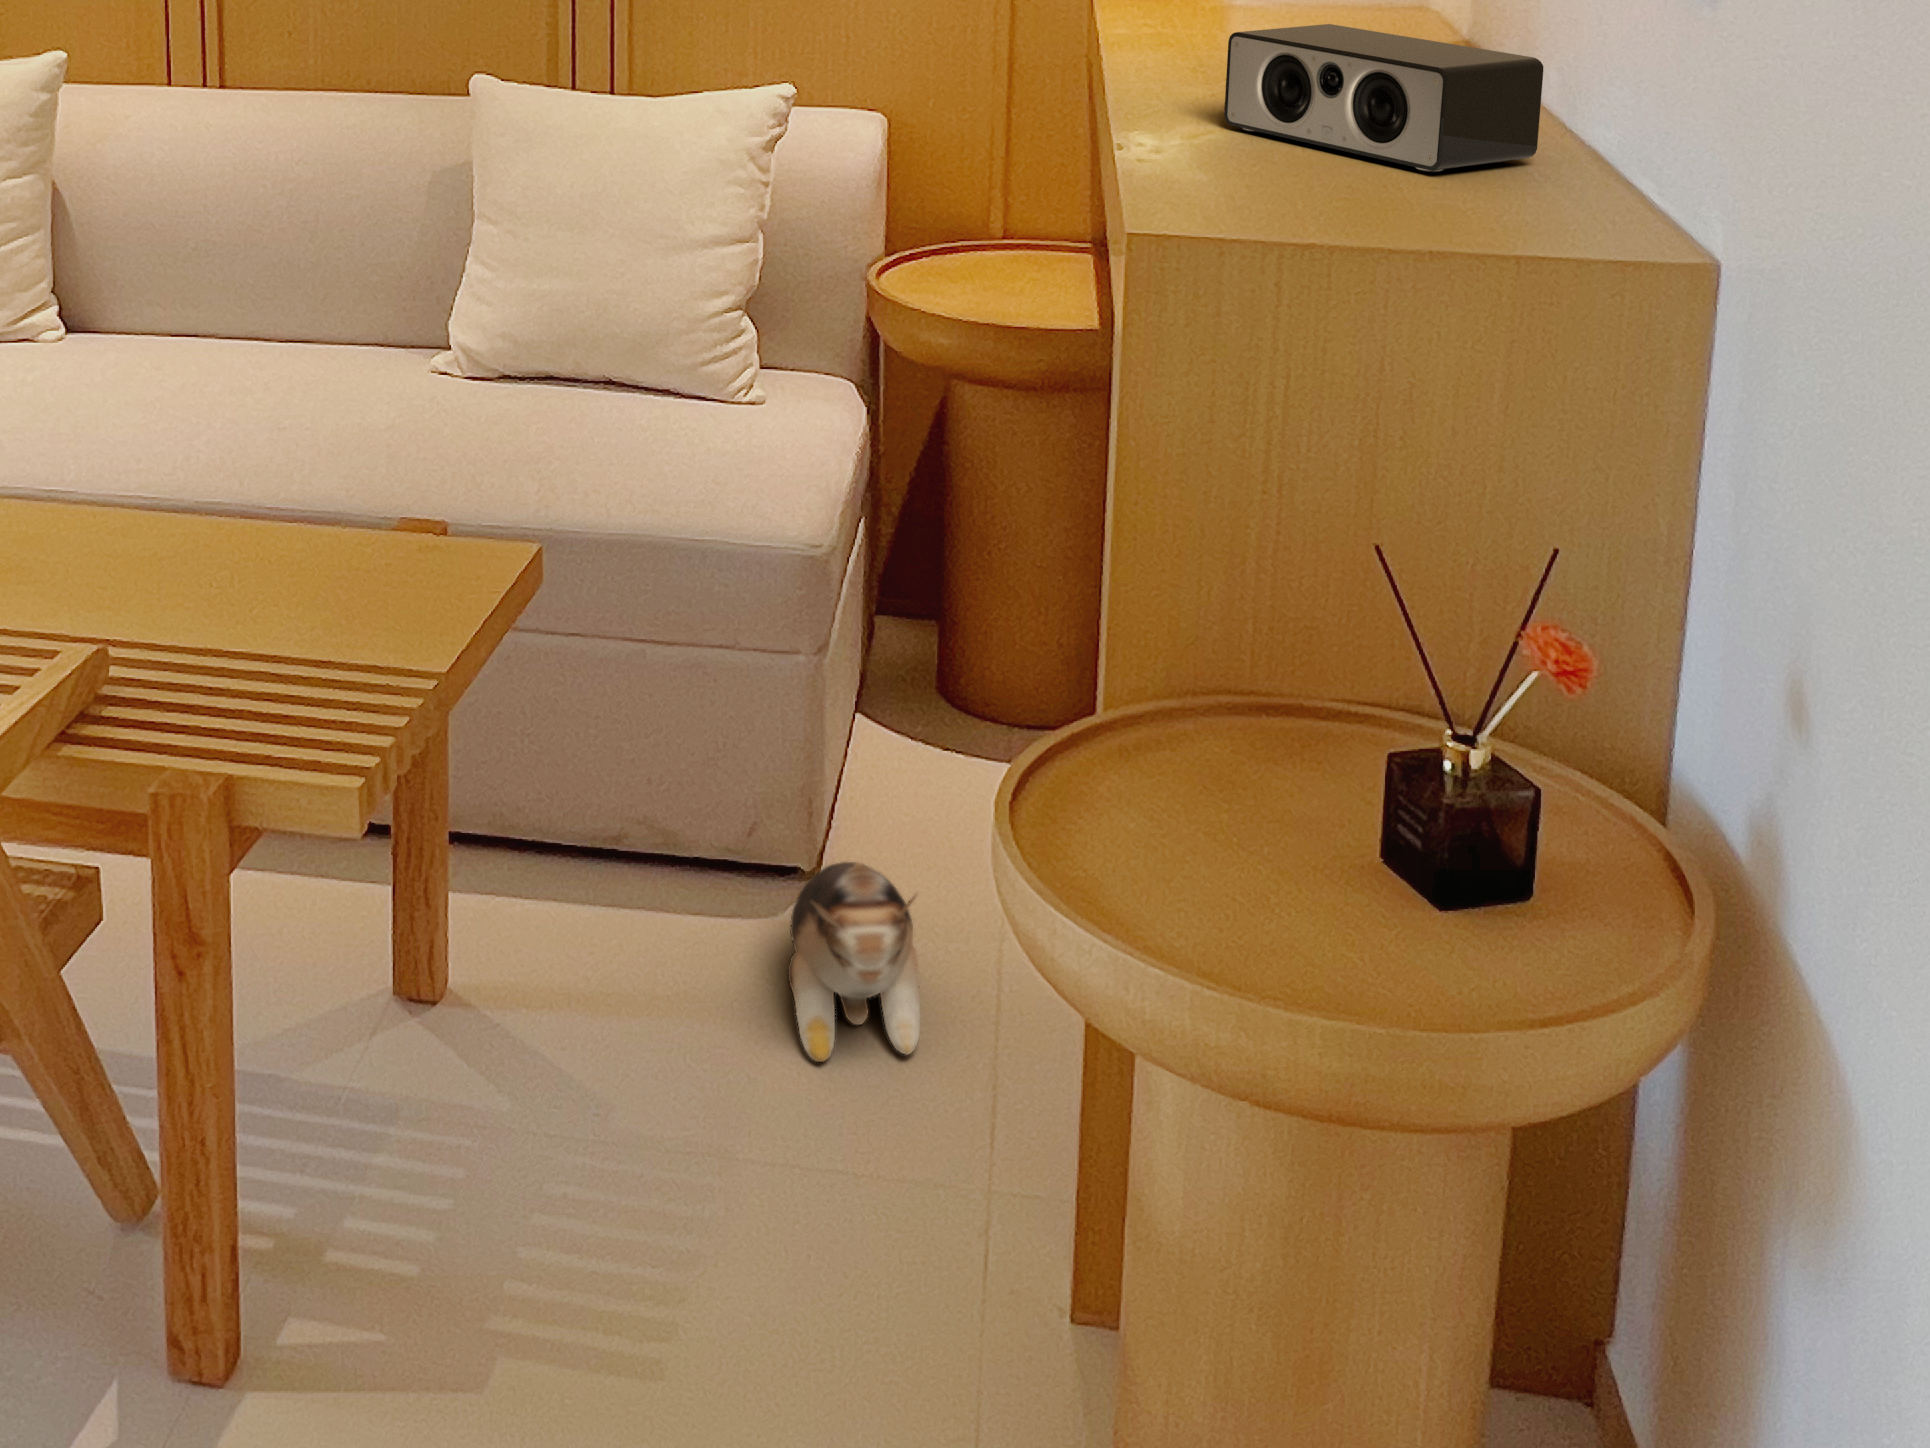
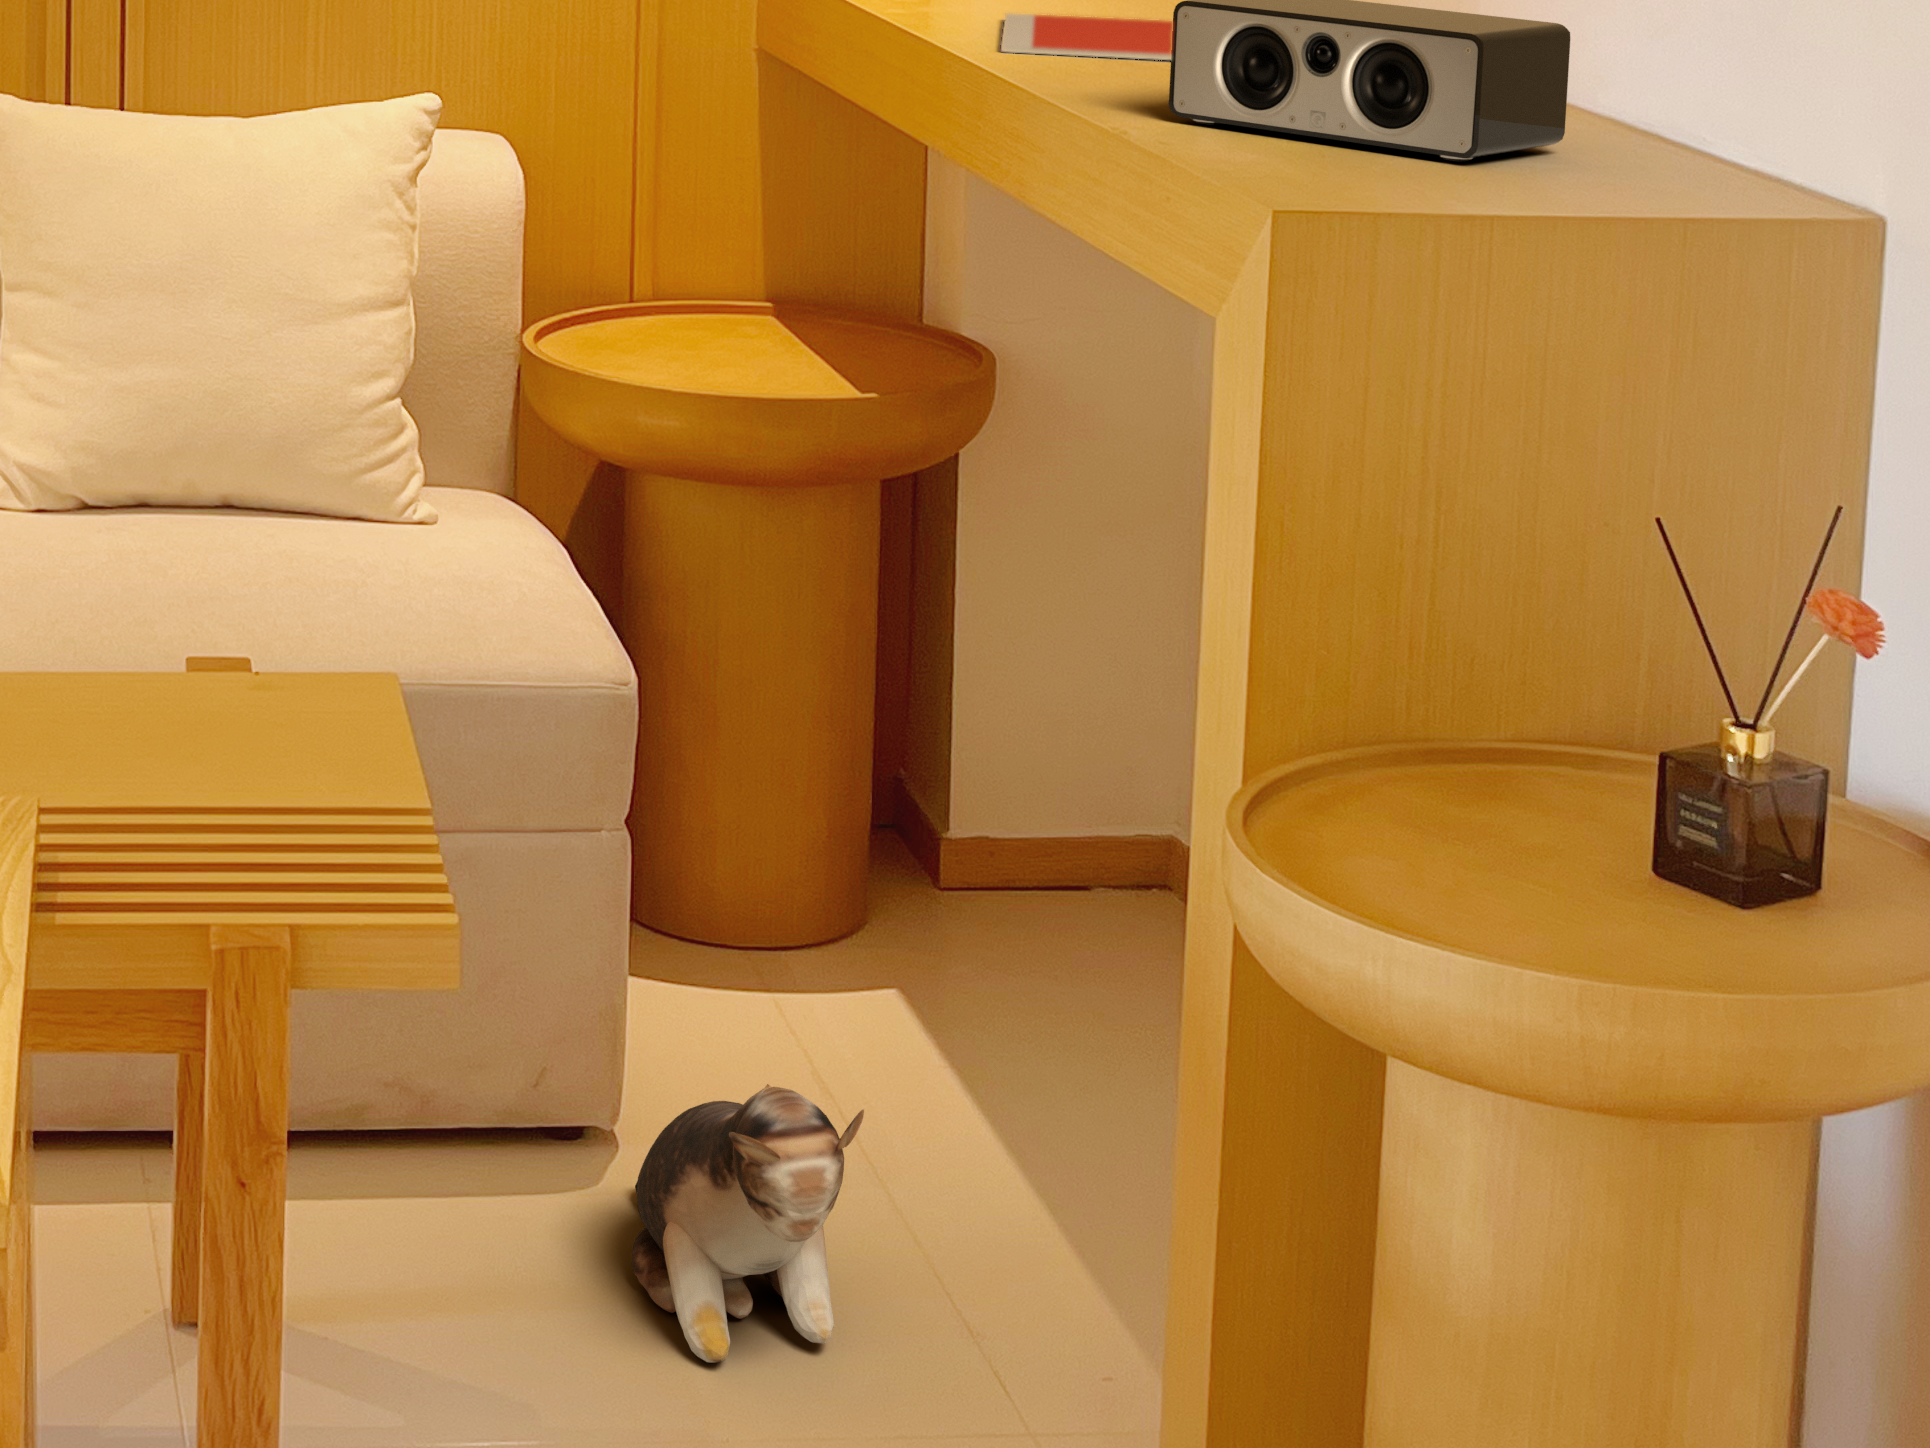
notebook: none [1168,27,1352,72] -> present [1001,13,1172,60]

